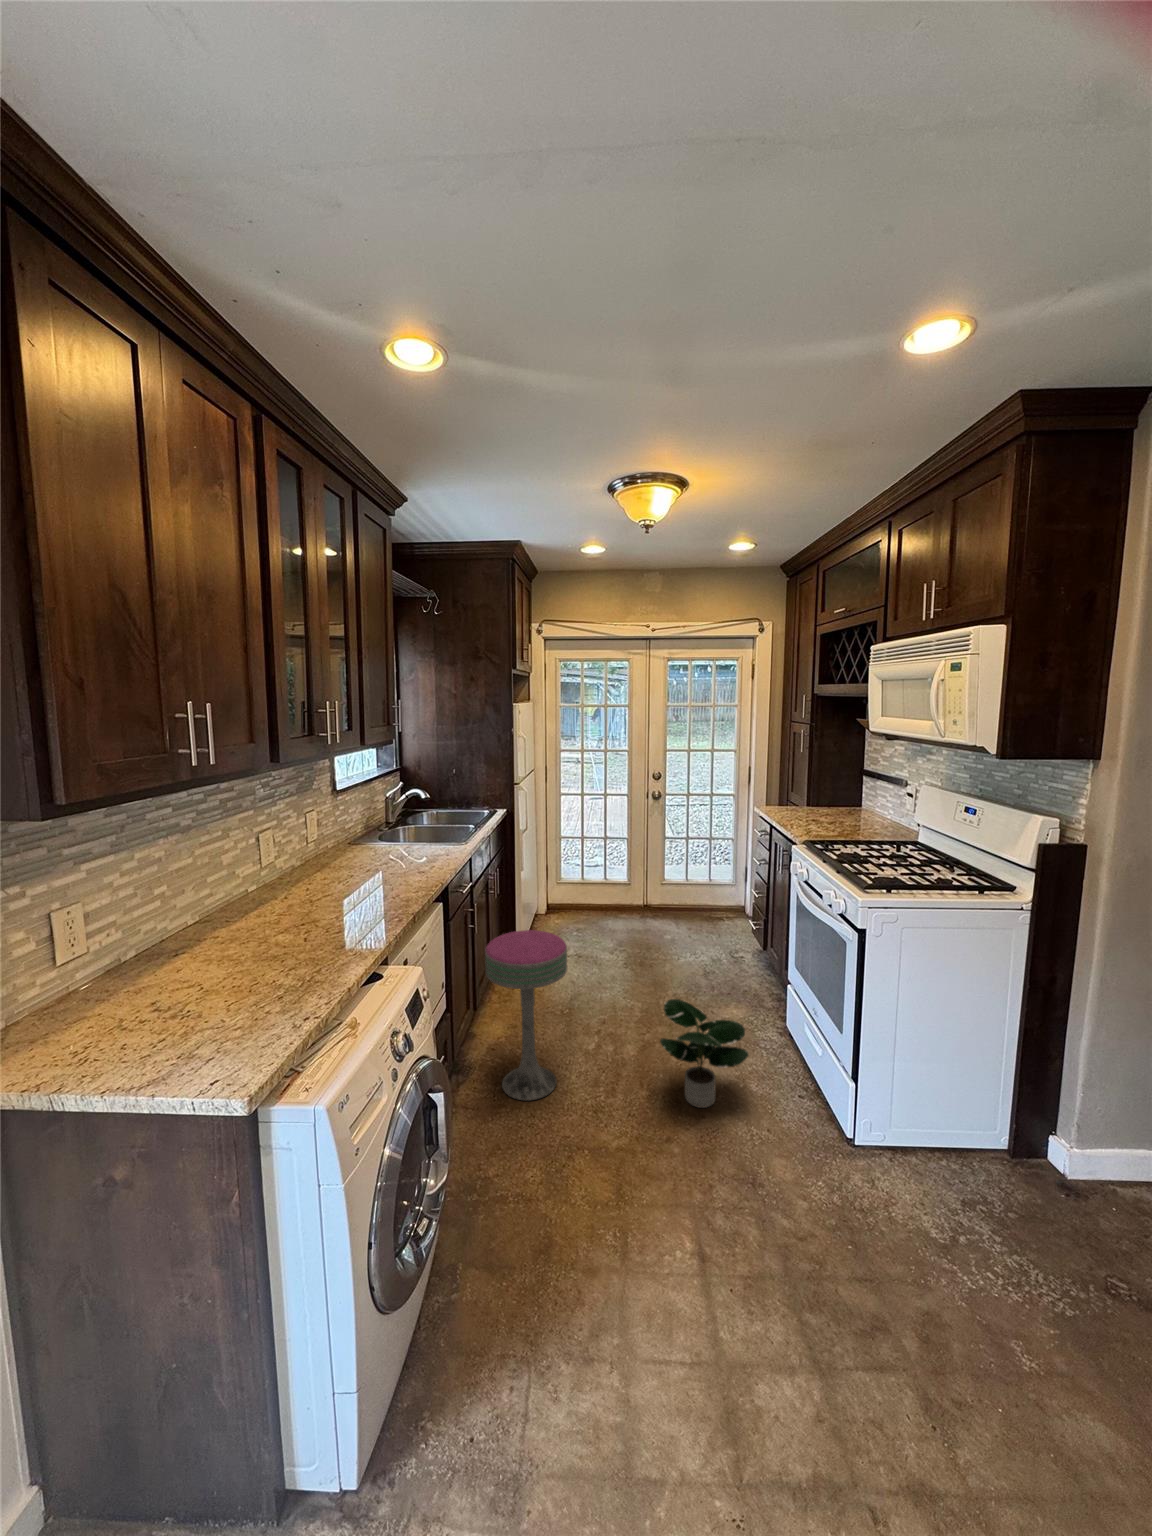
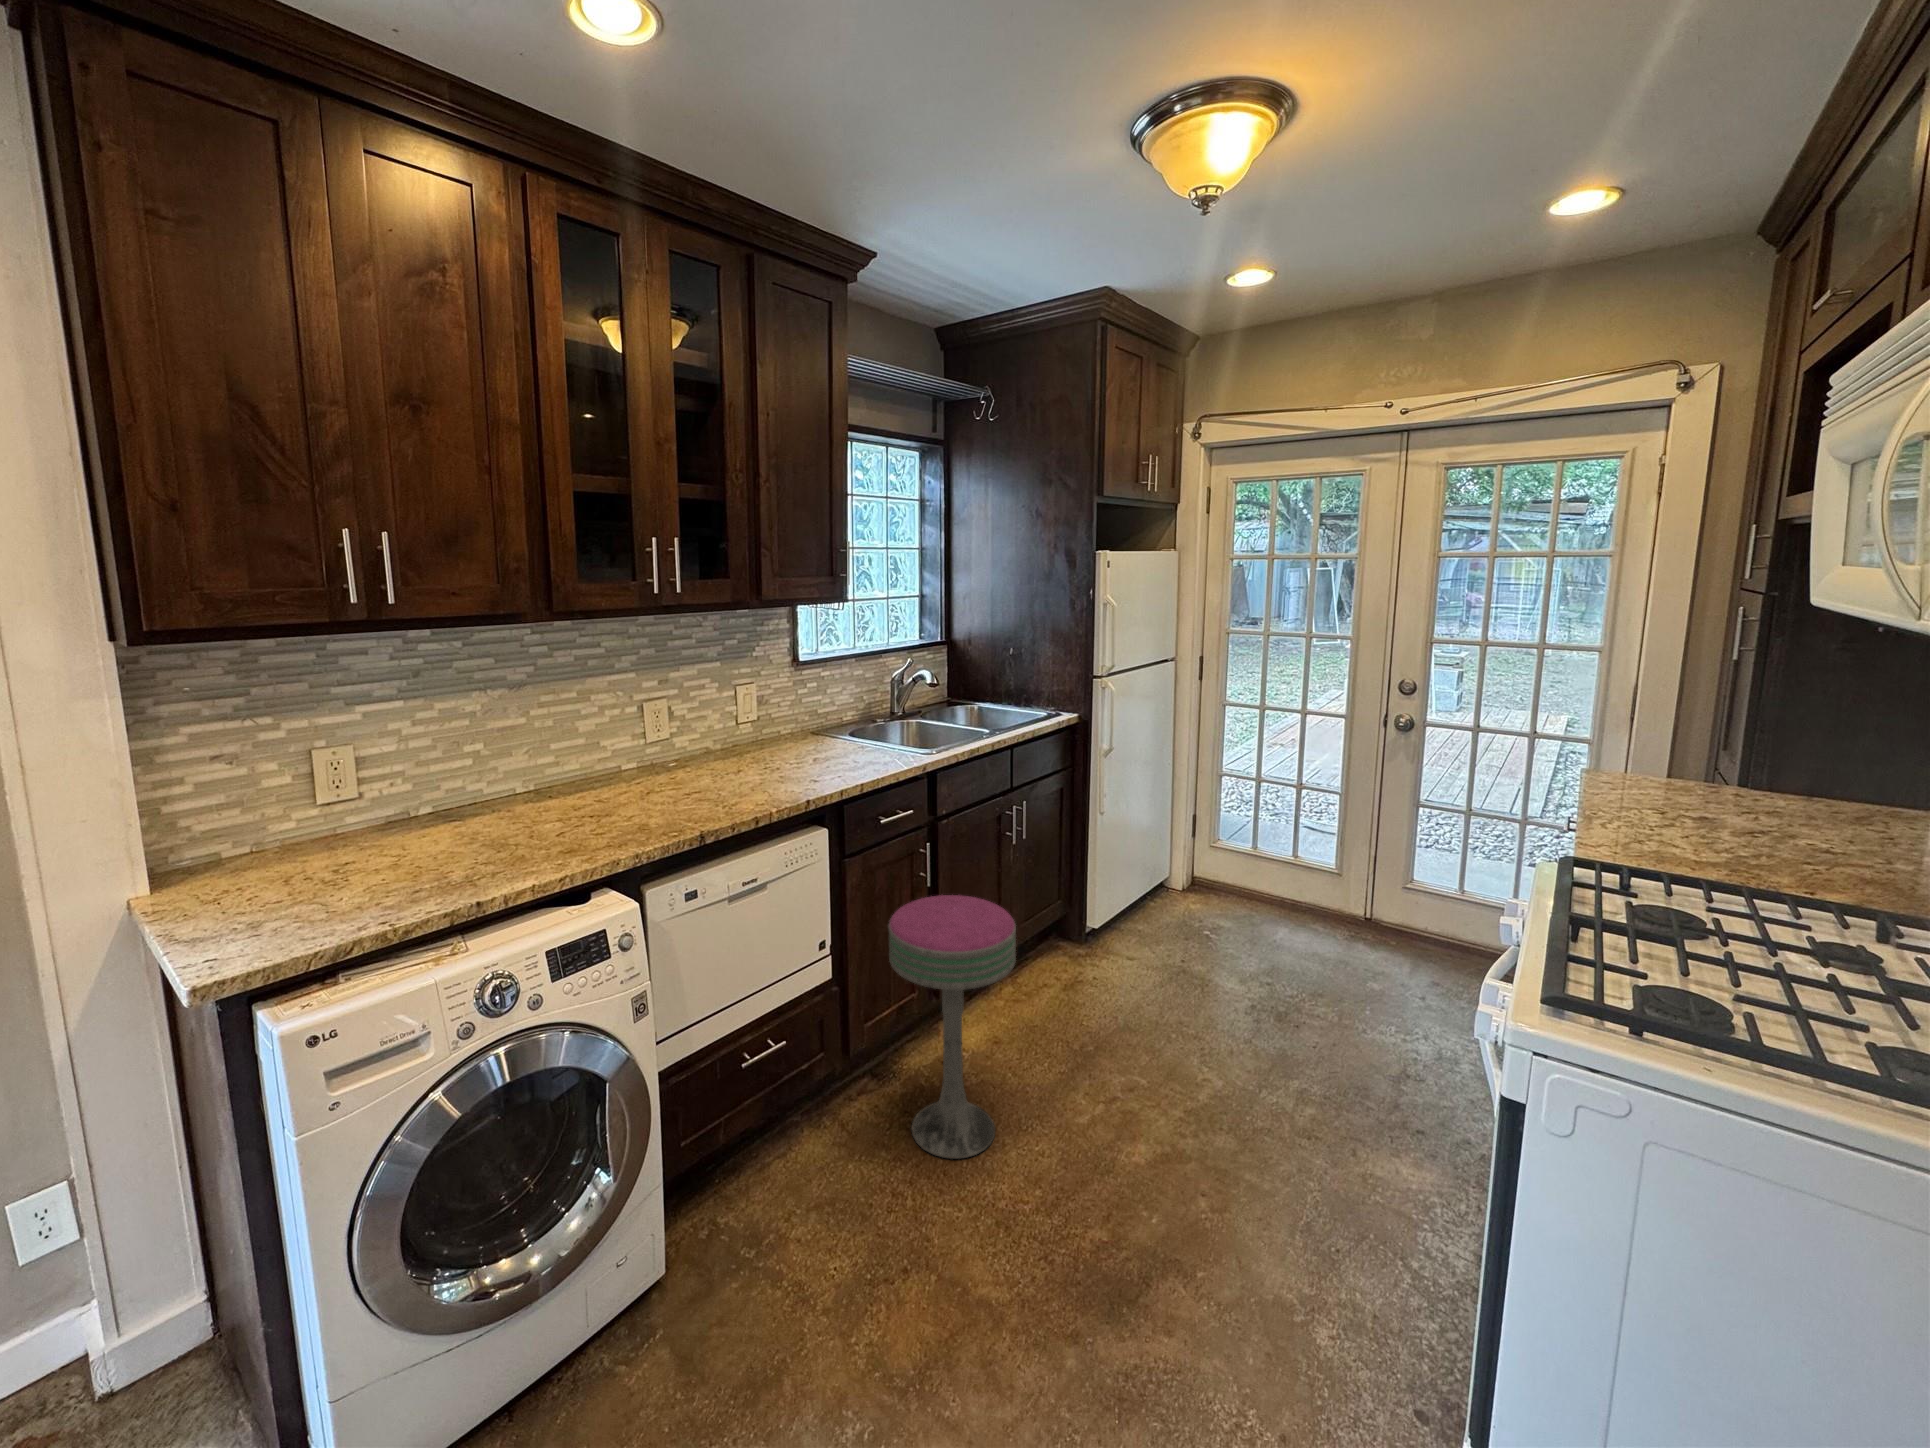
potted plant: present [660,999,749,1108] -> none [1124,1086,1308,1312]

